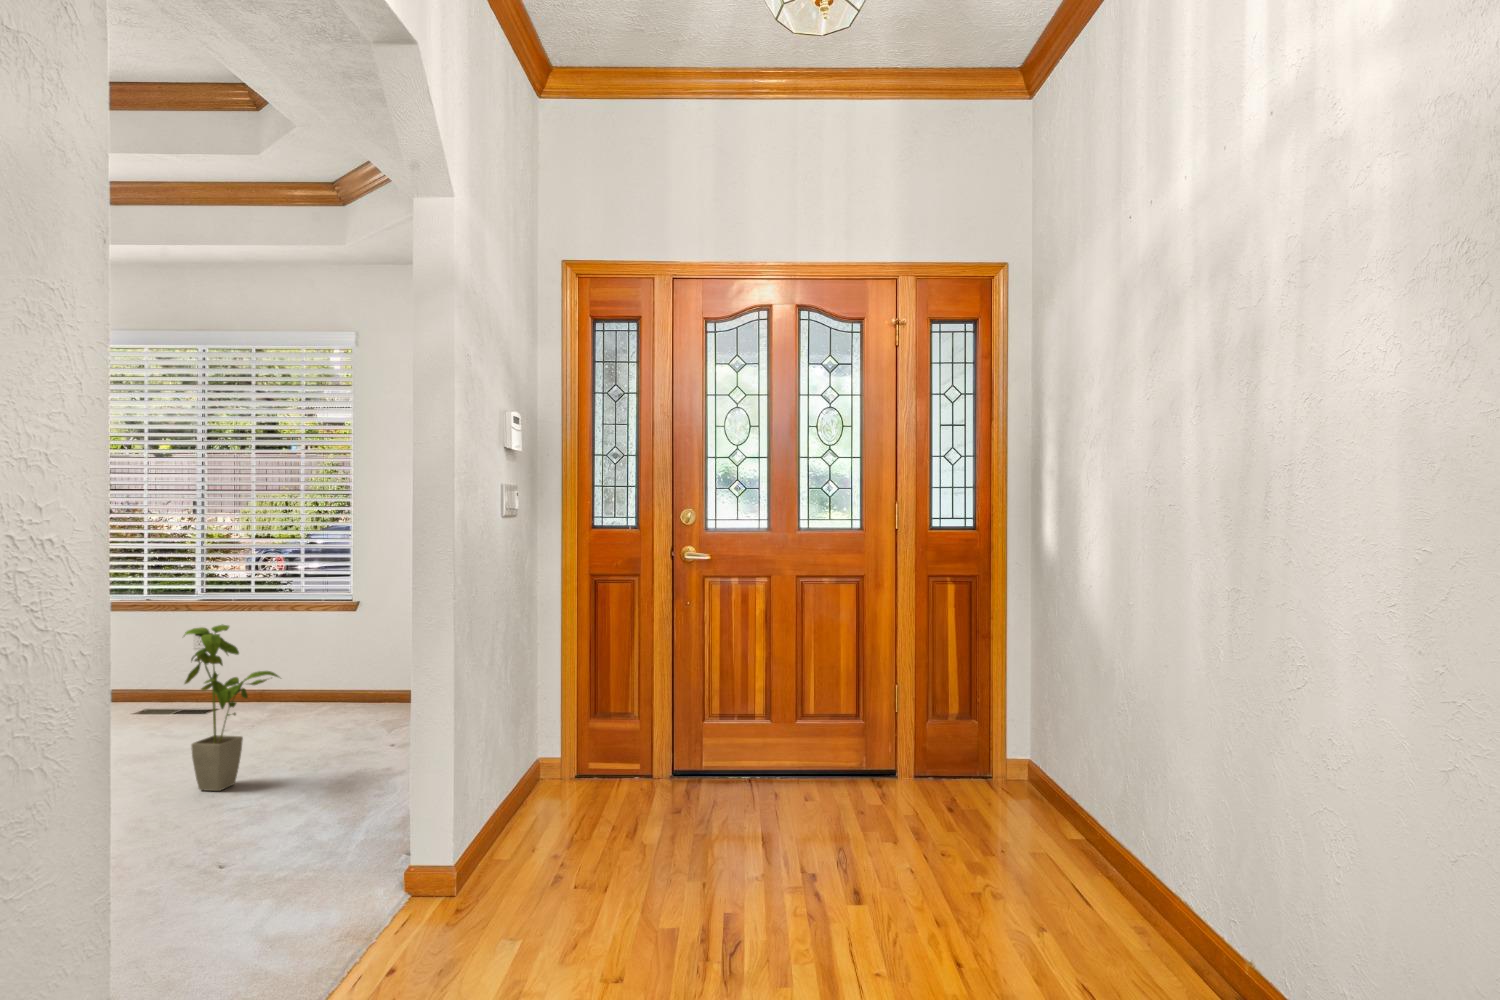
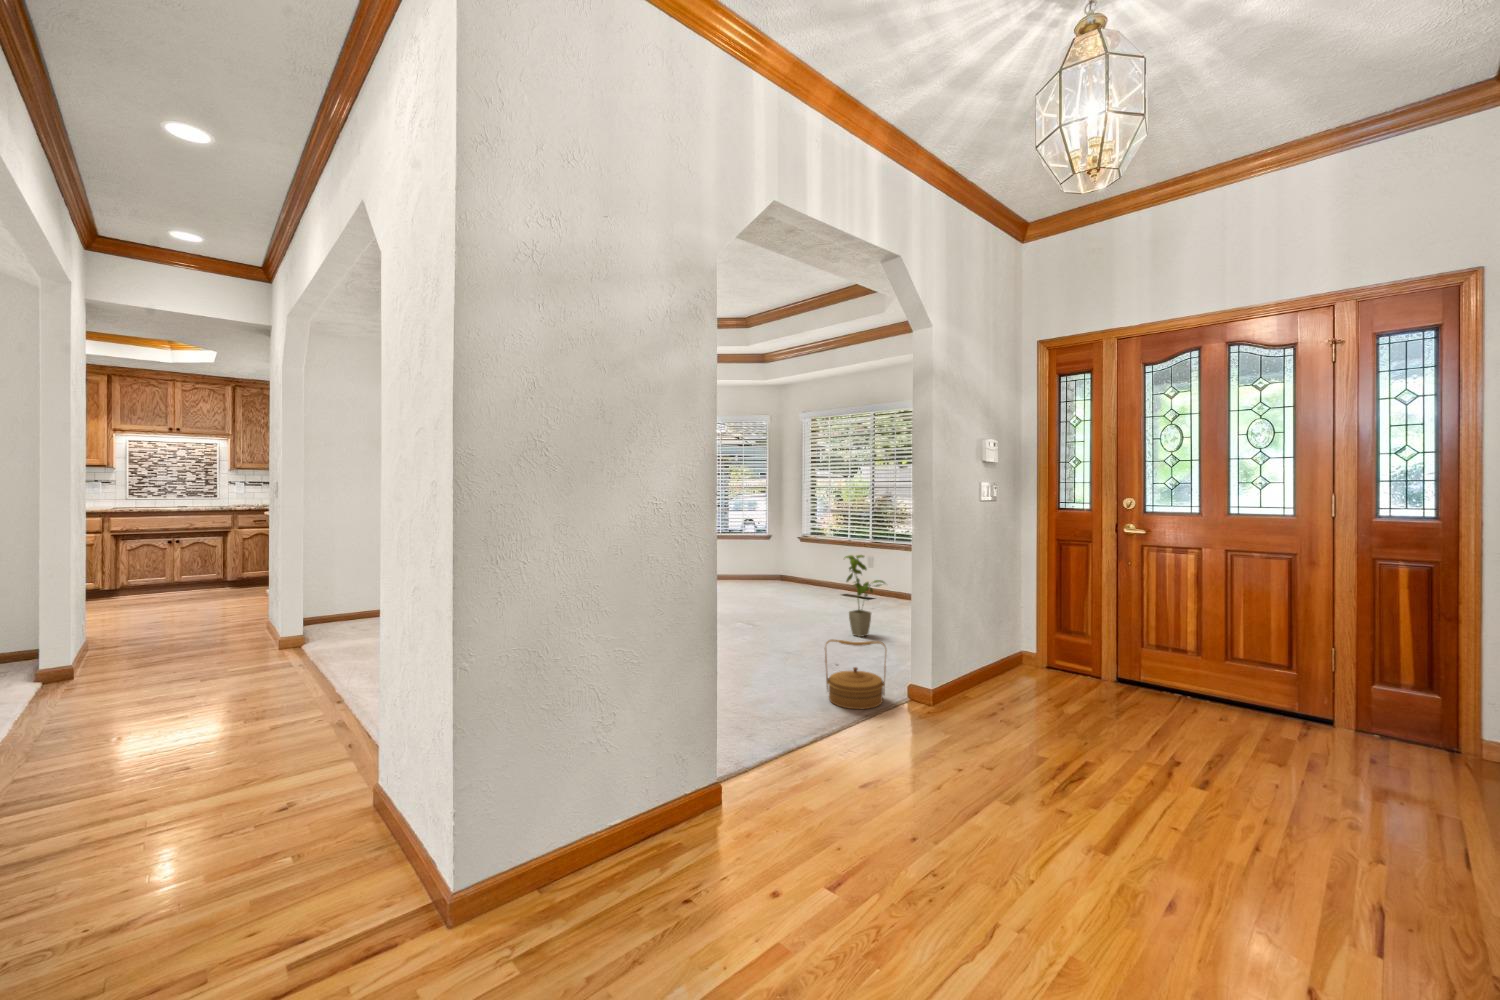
basket: none [209,794,354,959] -> present [825,639,886,709]

